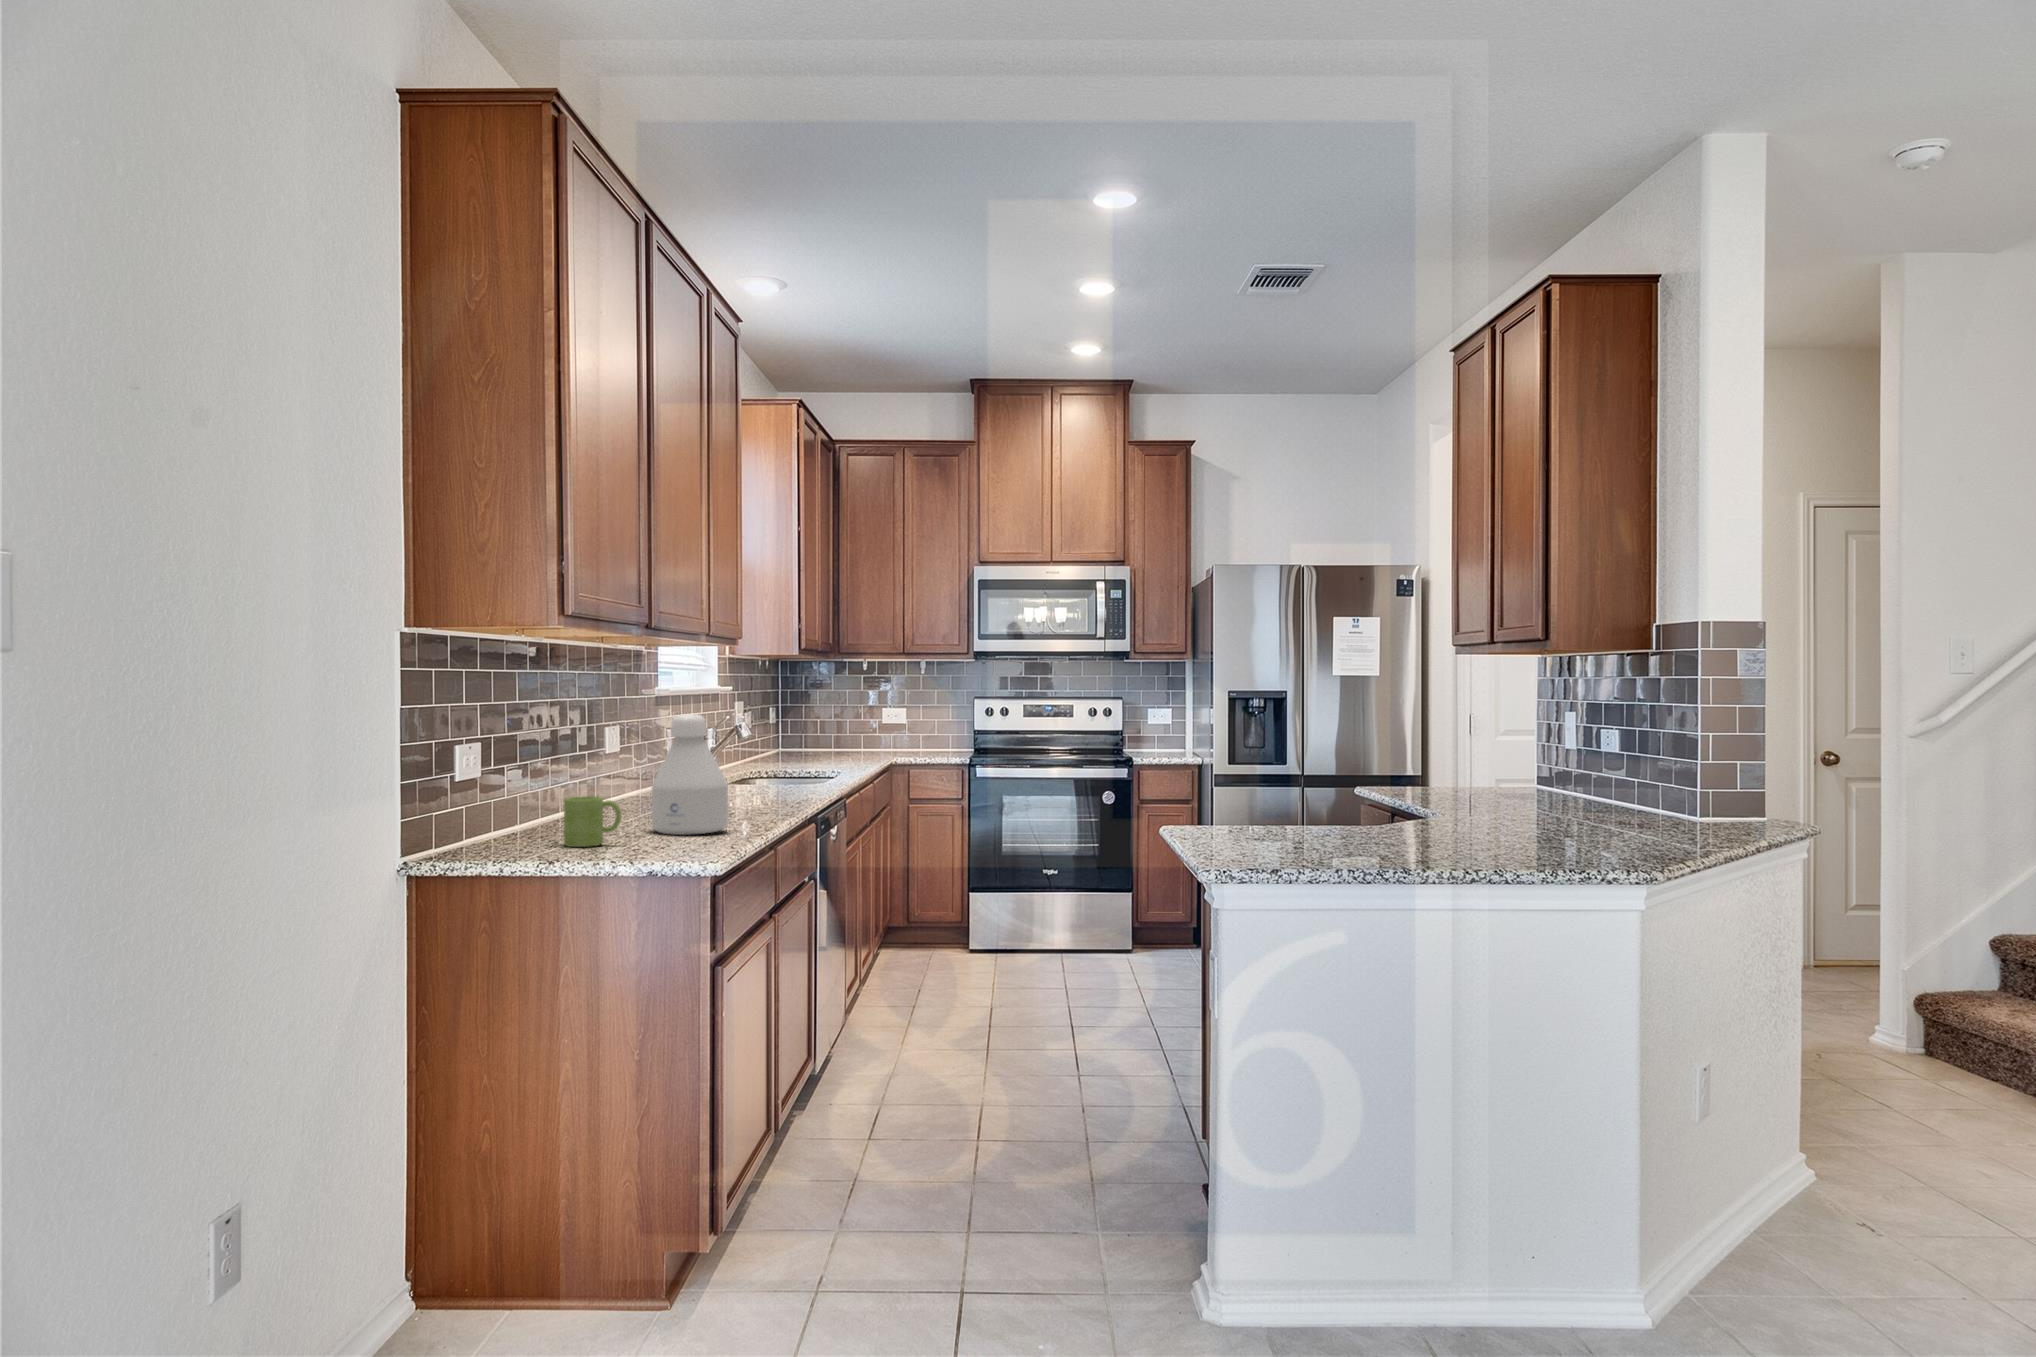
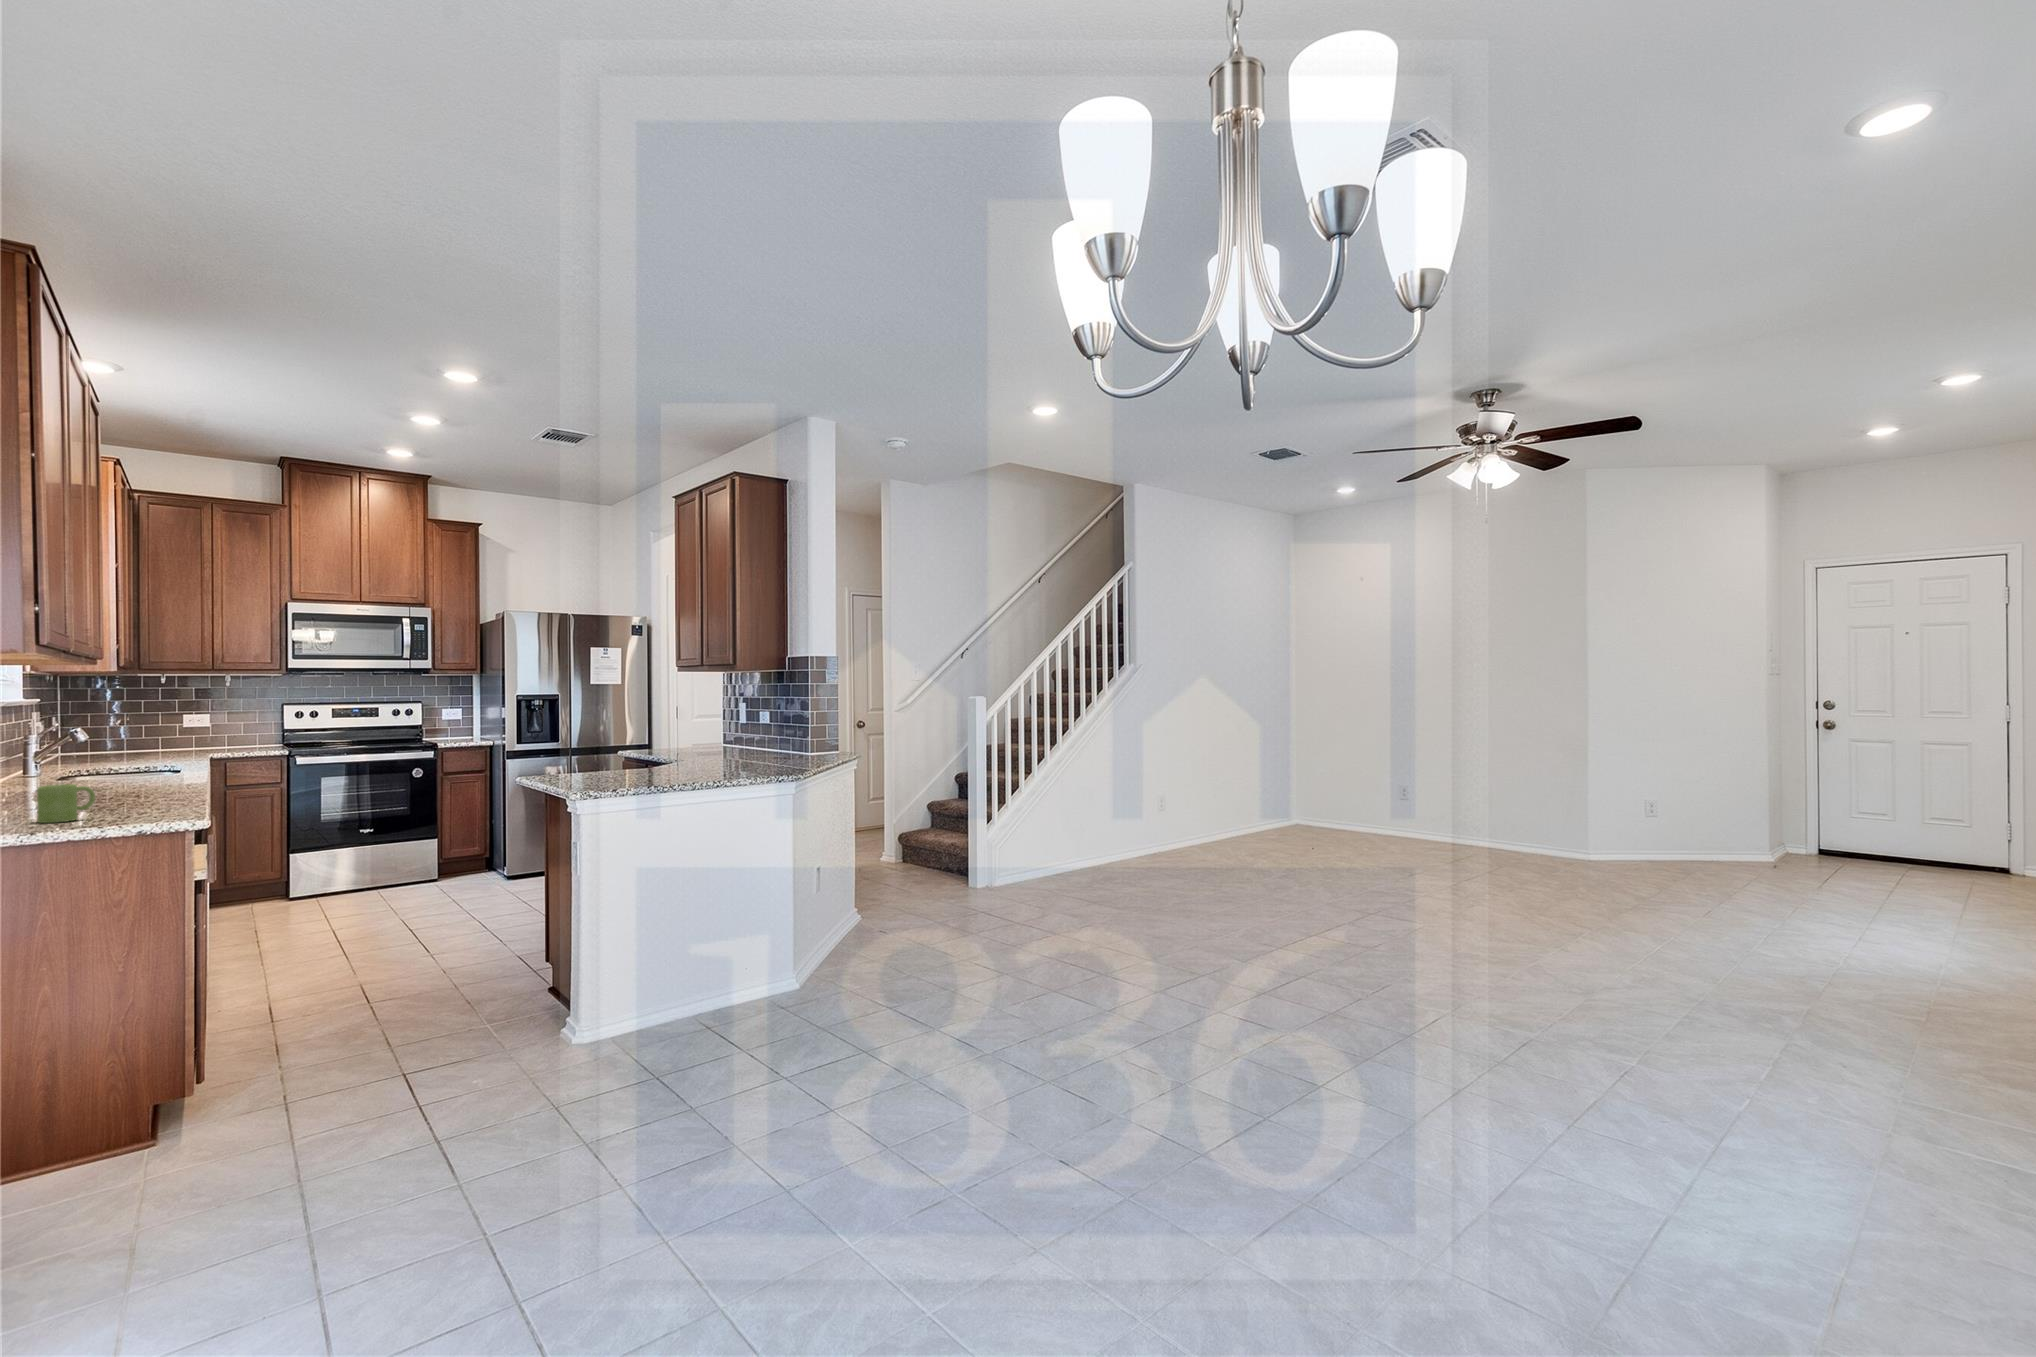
bottle: present [652,714,728,835] -> none [96,720,172,811]

